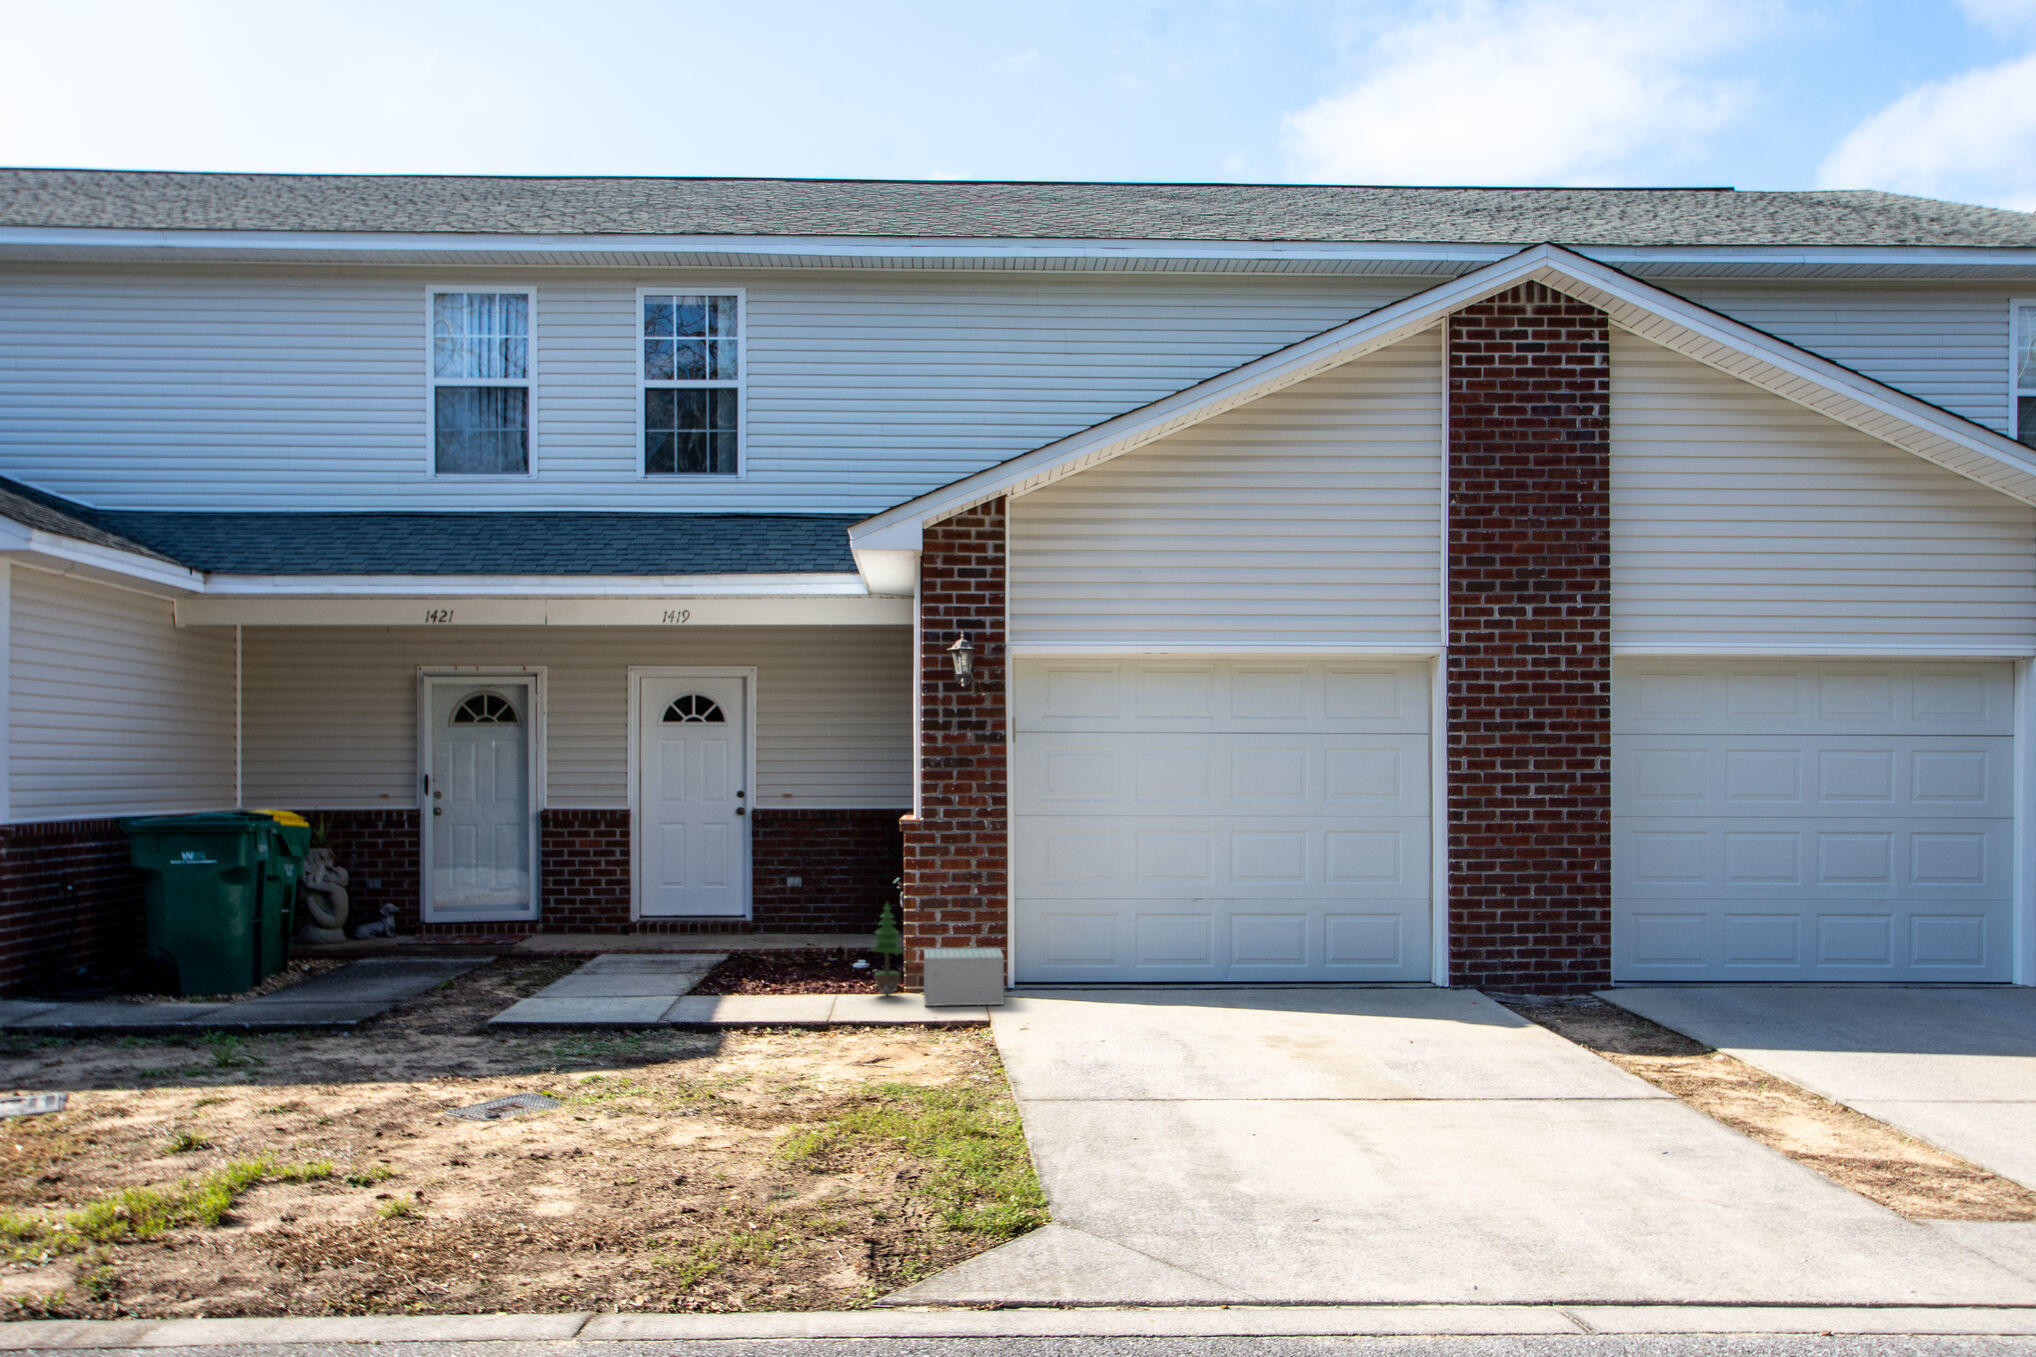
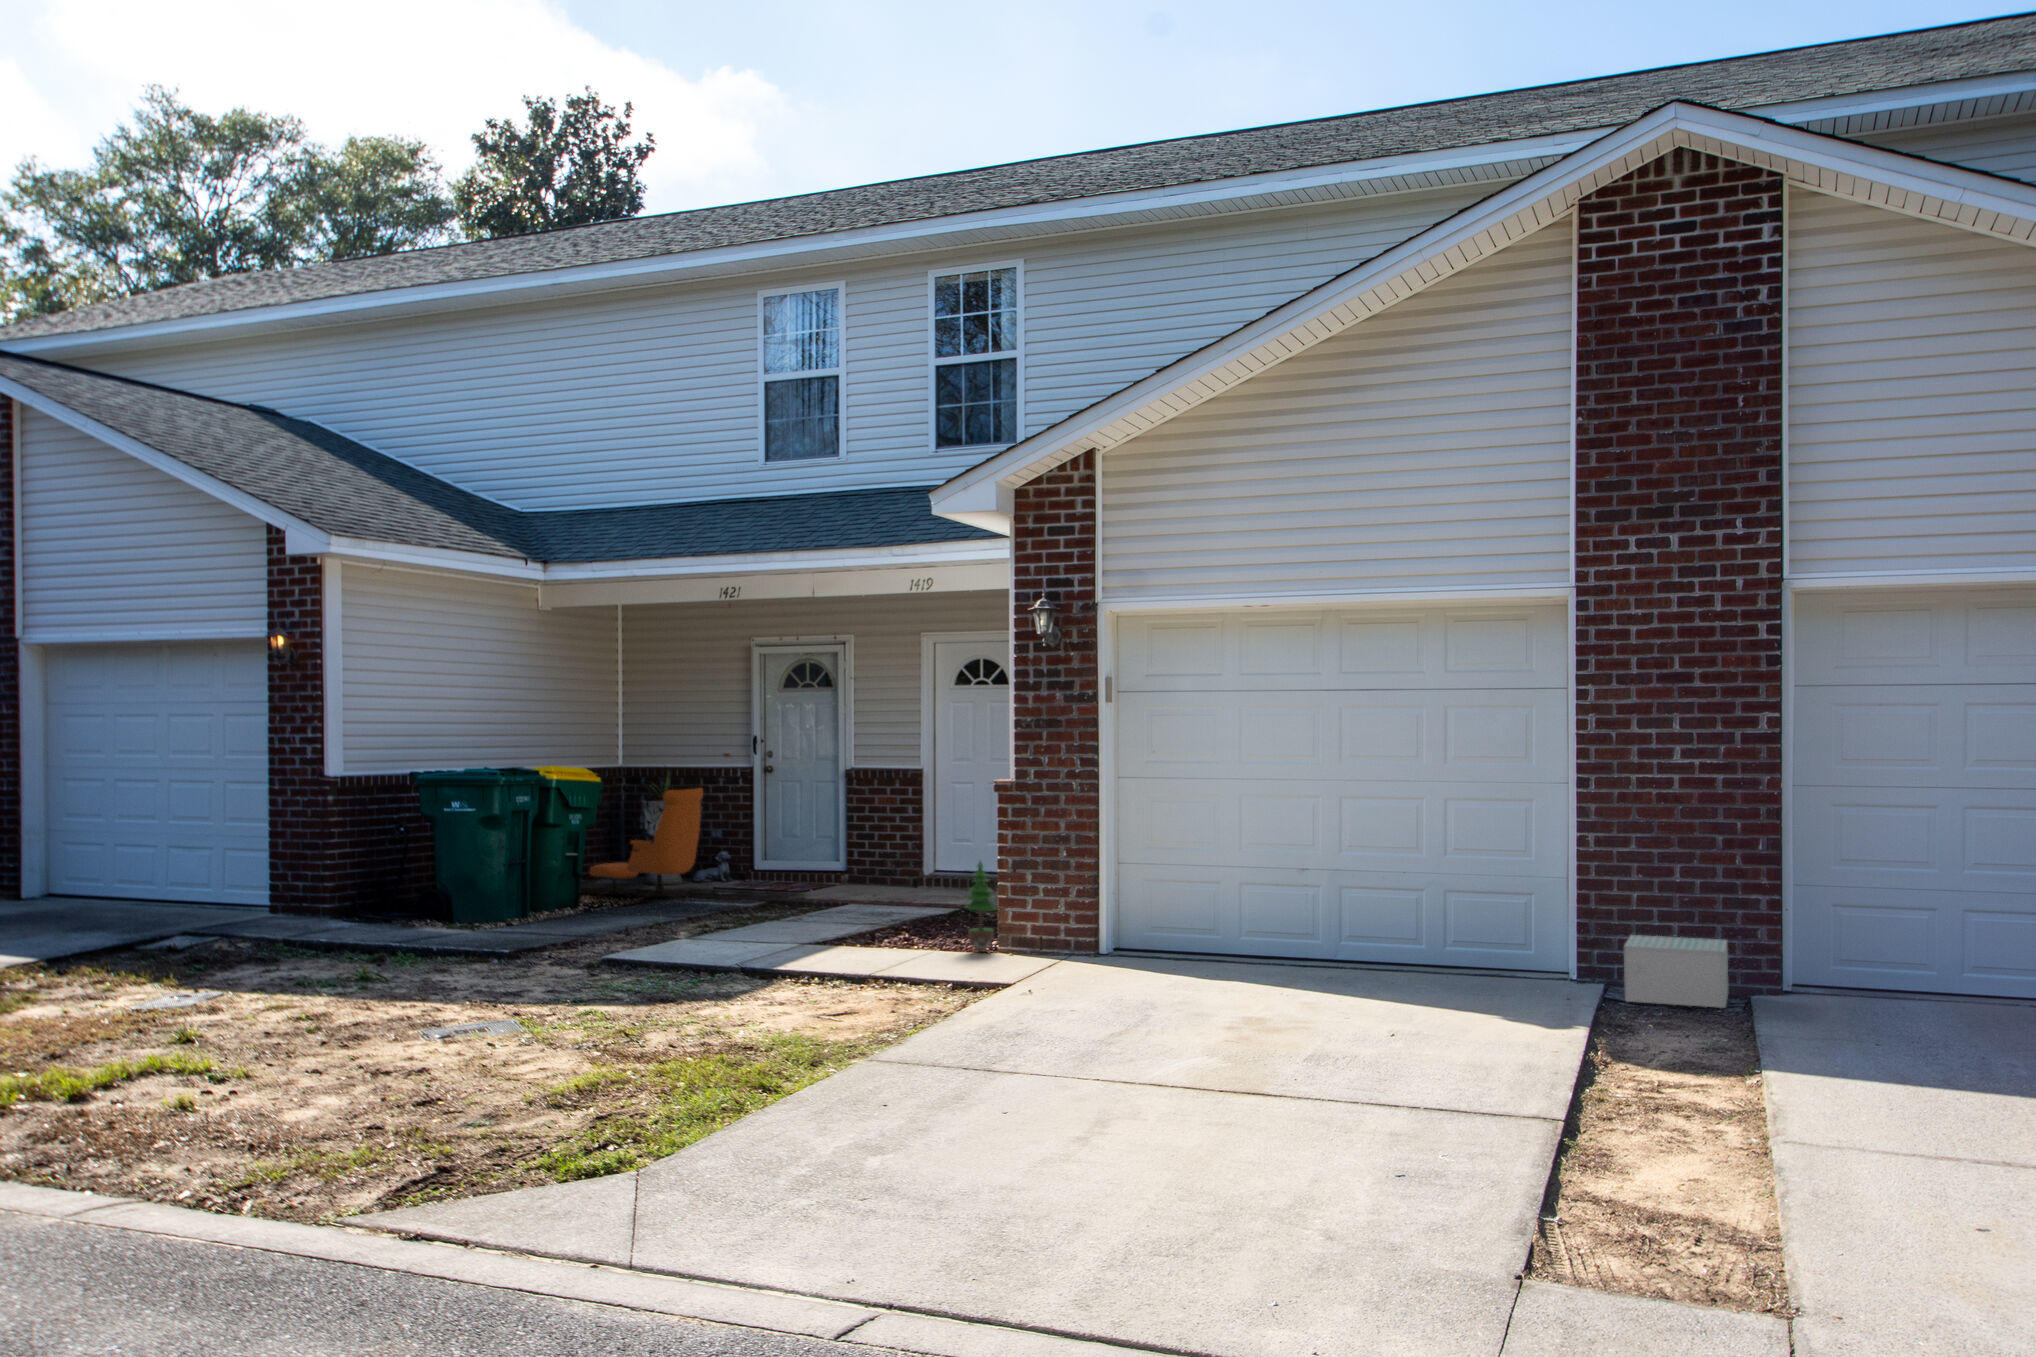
lounge chair: none [291,834,451,970] -> present [590,788,703,903]
storage box: present [924,948,1004,1006] -> present [1624,935,1728,1008]

